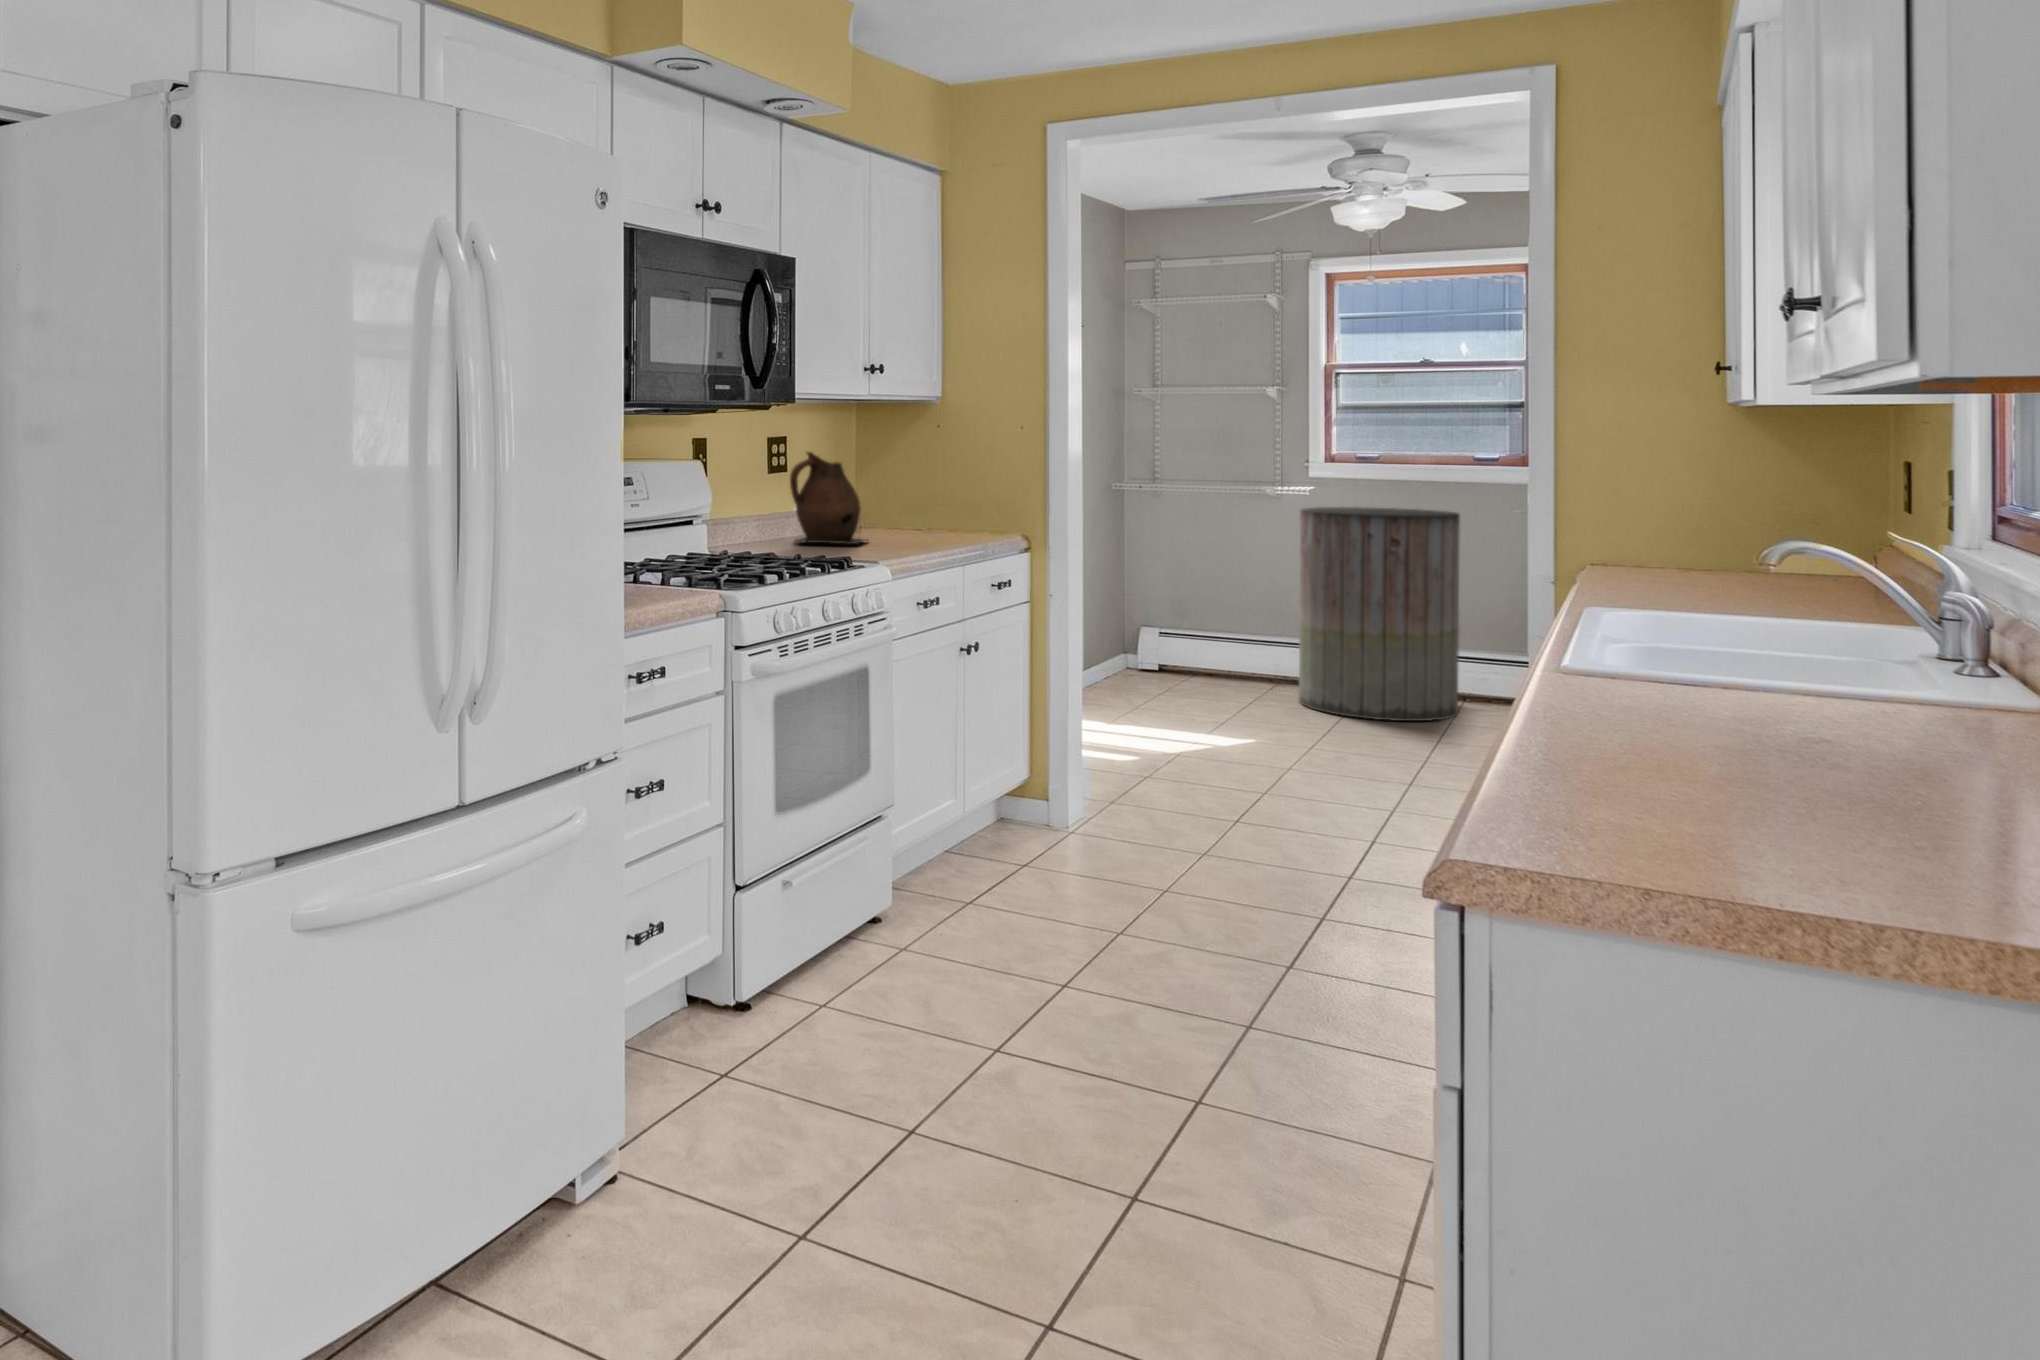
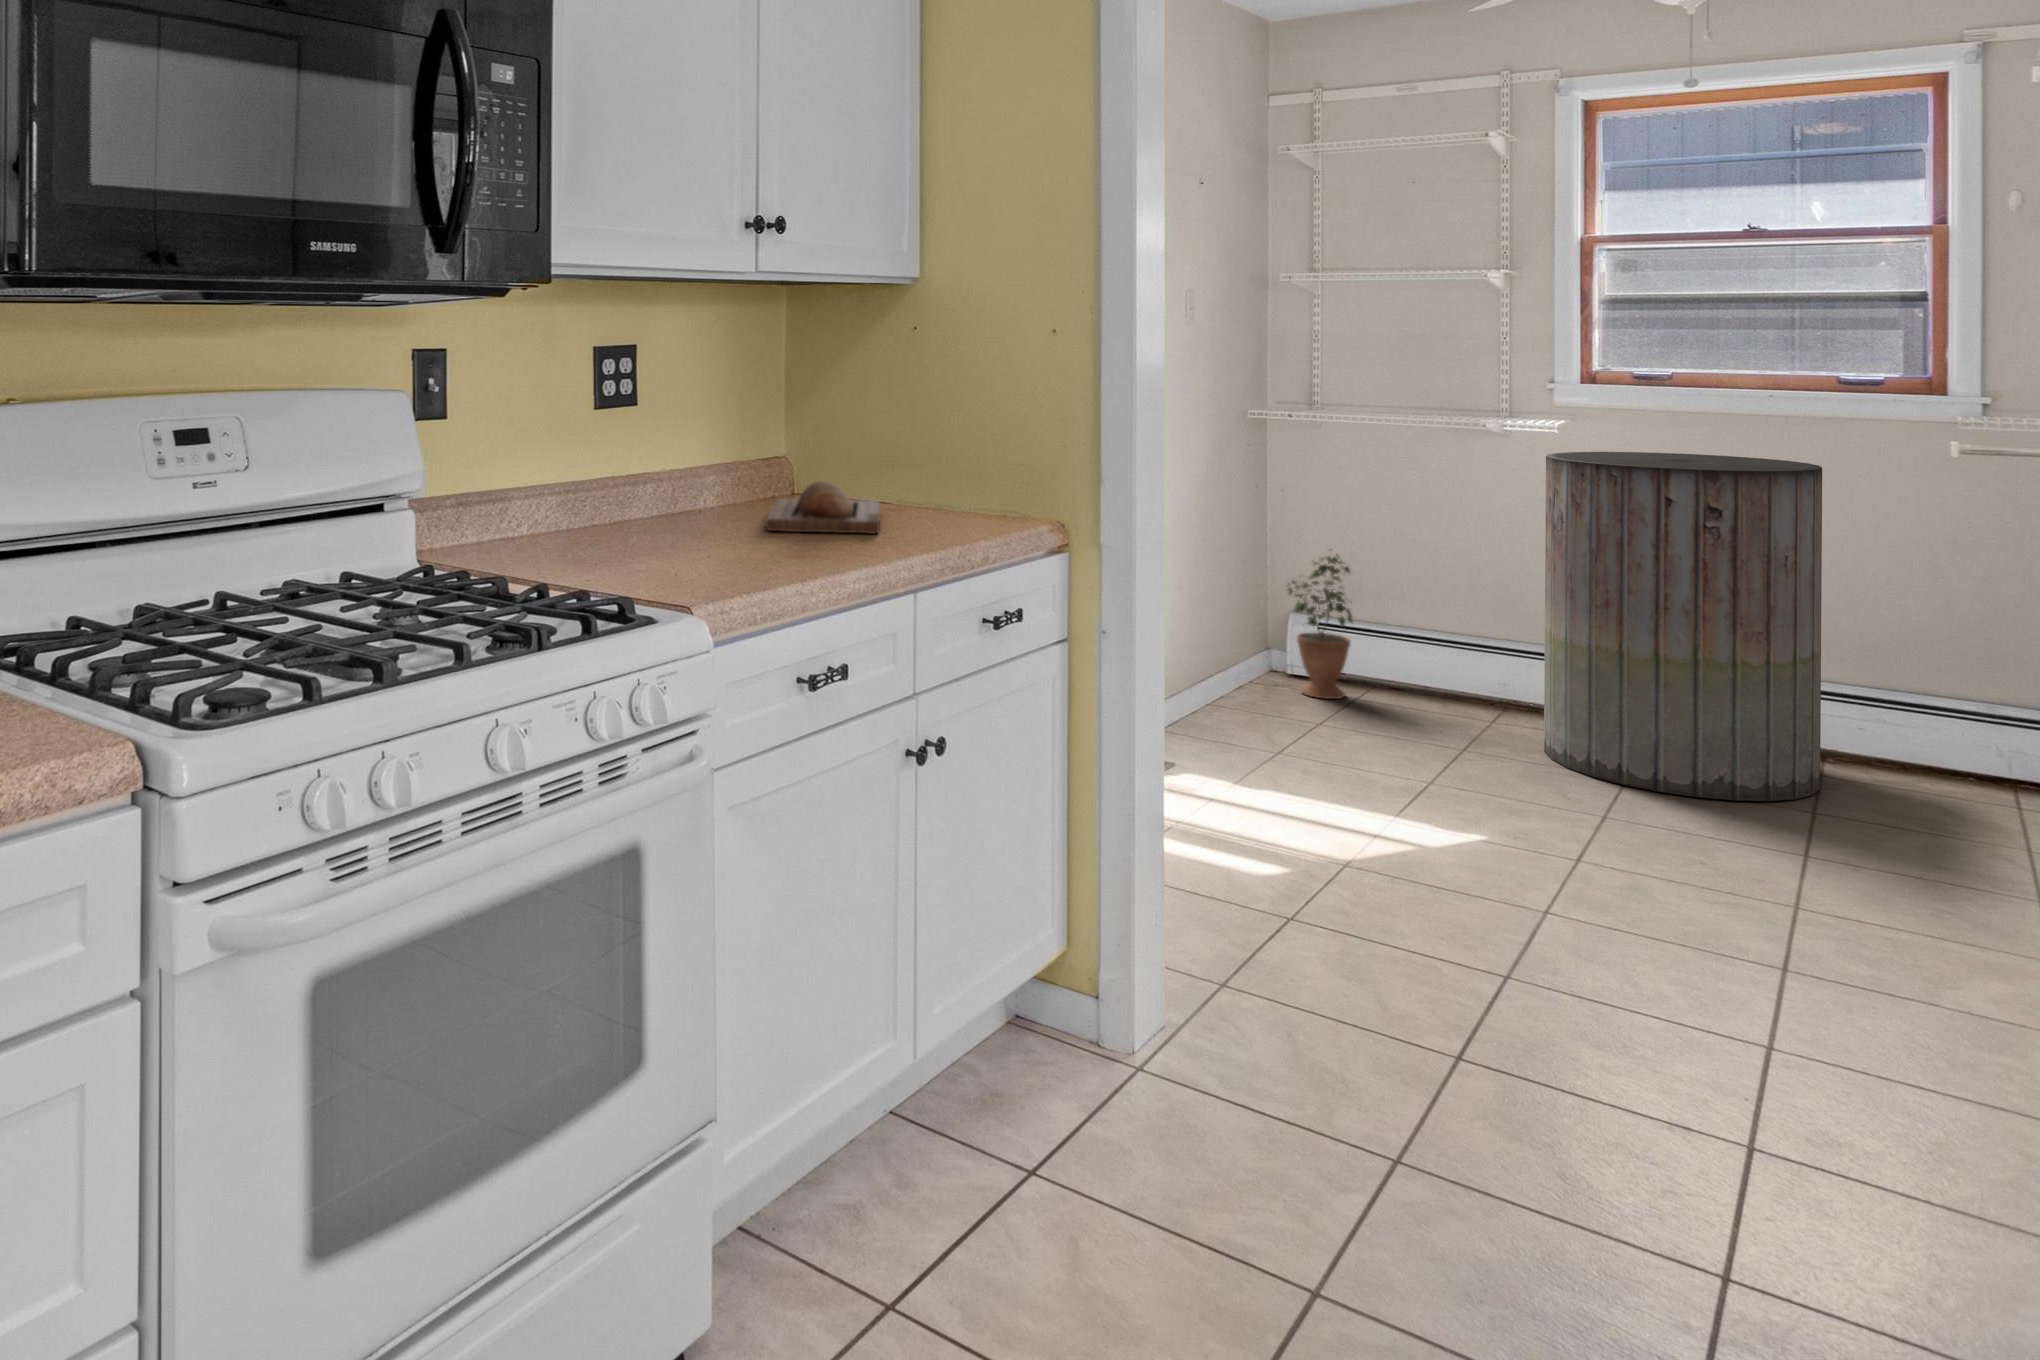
ceramic pitcher: present [790,452,867,545] -> none [601,375,755,551]
bread loaf: none [861,515,933,540] -> present [766,482,880,534]
potted plant: none [1136,577,1181,679] -> present [1287,554,1352,699]

